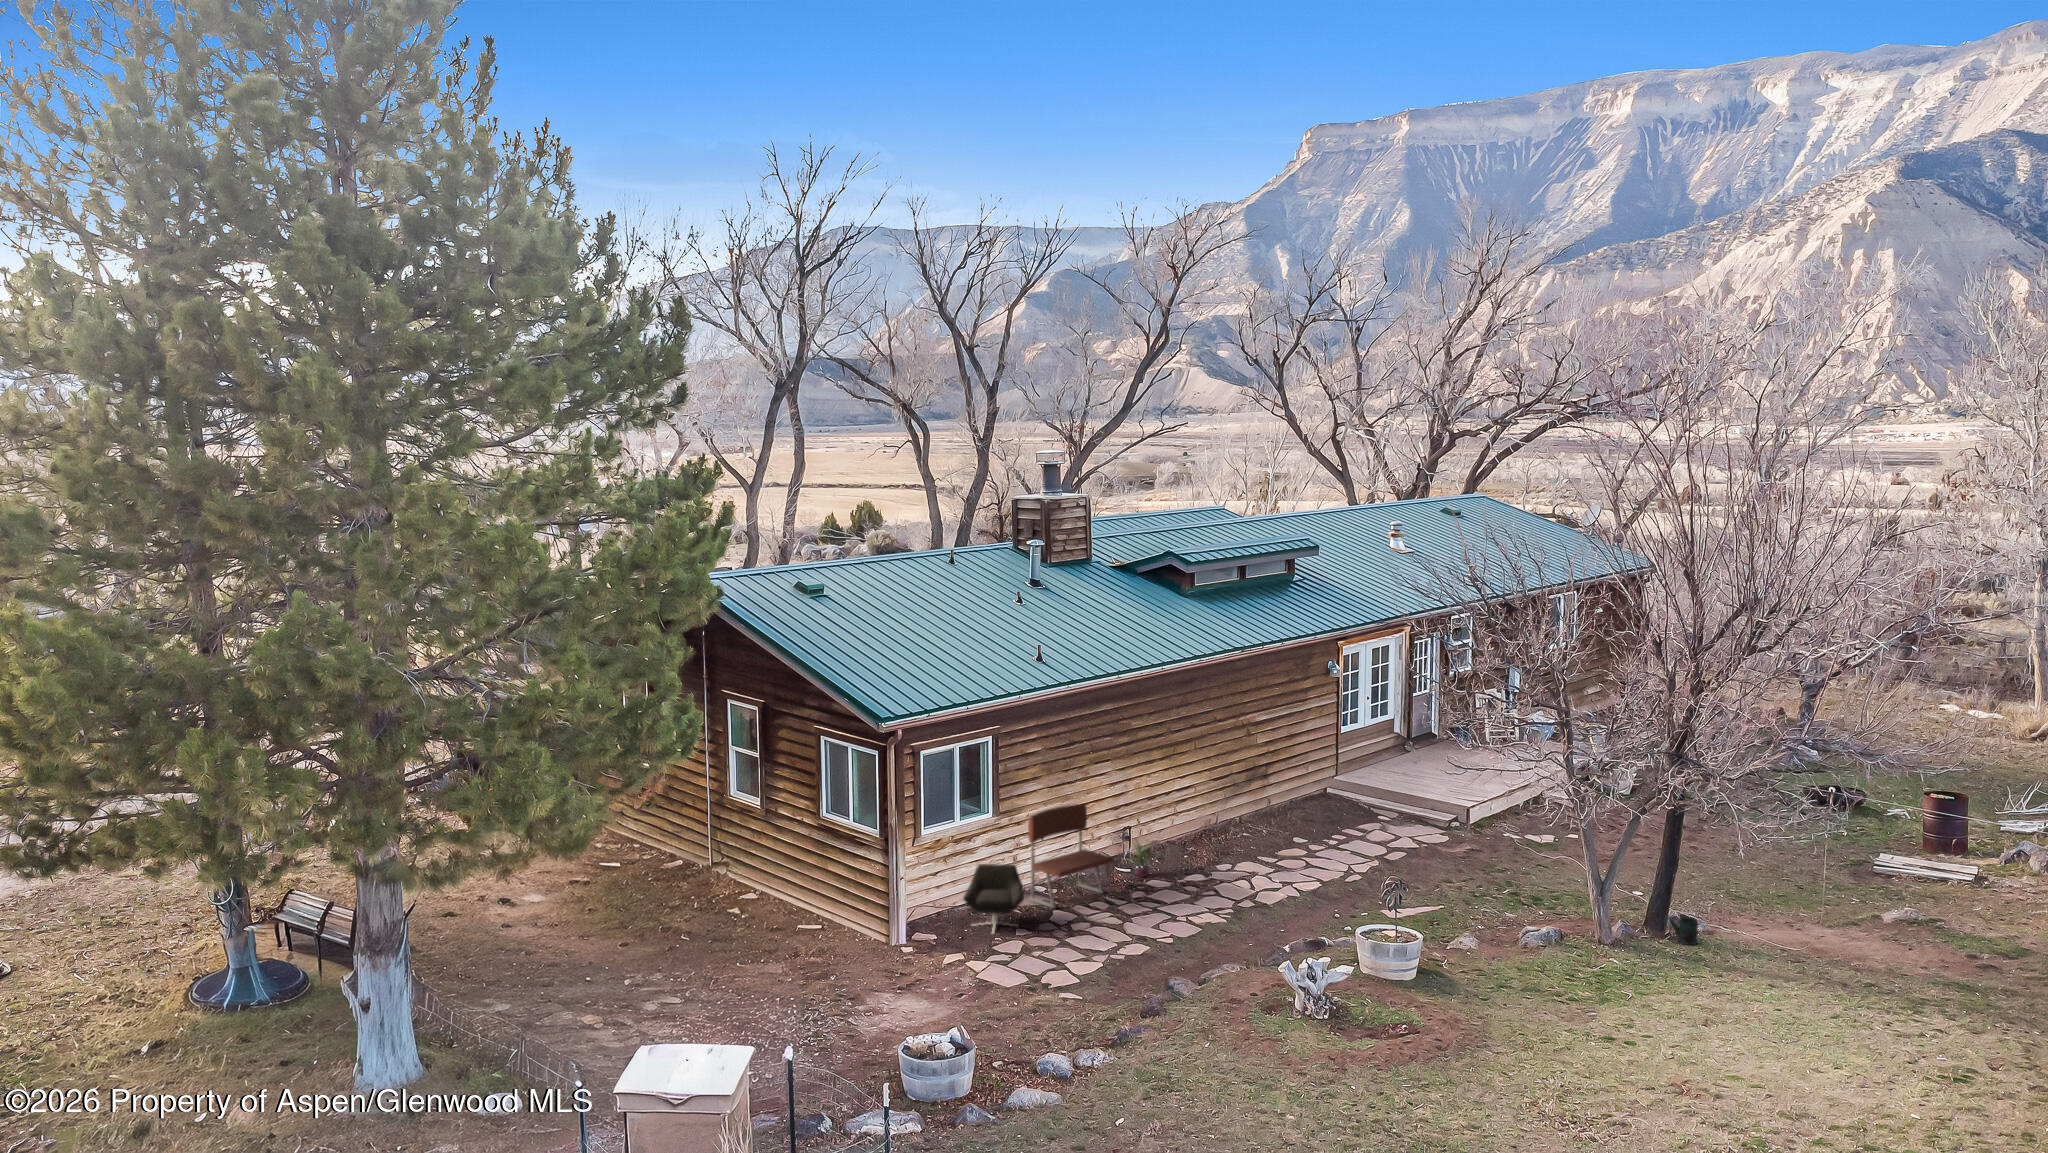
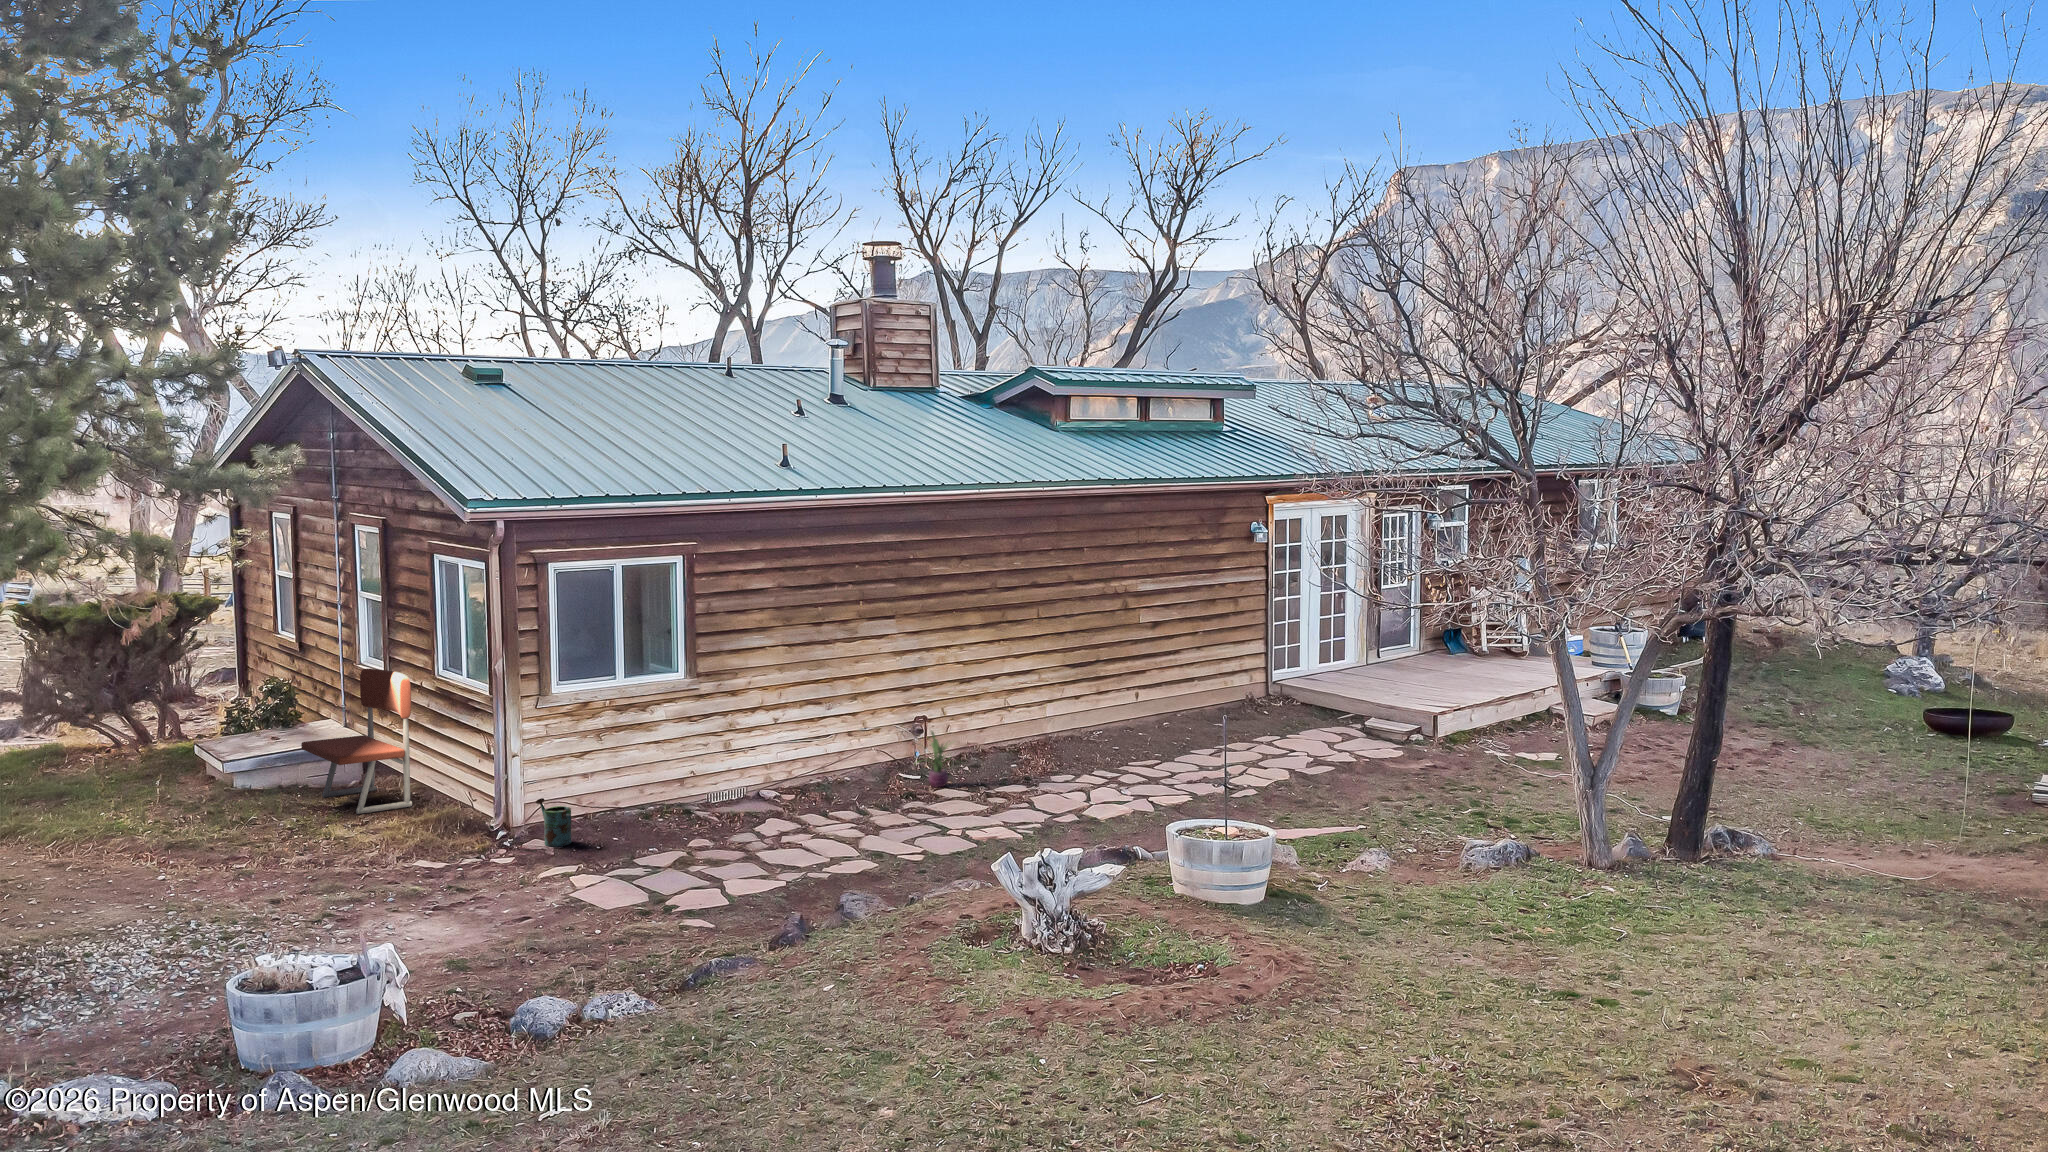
bench: present [1028,804,1114,908] -> present [301,669,412,814]
lounge chair: present [963,864,1024,934] -> none [613,746,720,844]
watering can: present [1668,917,1698,945] -> present [536,798,571,846]

